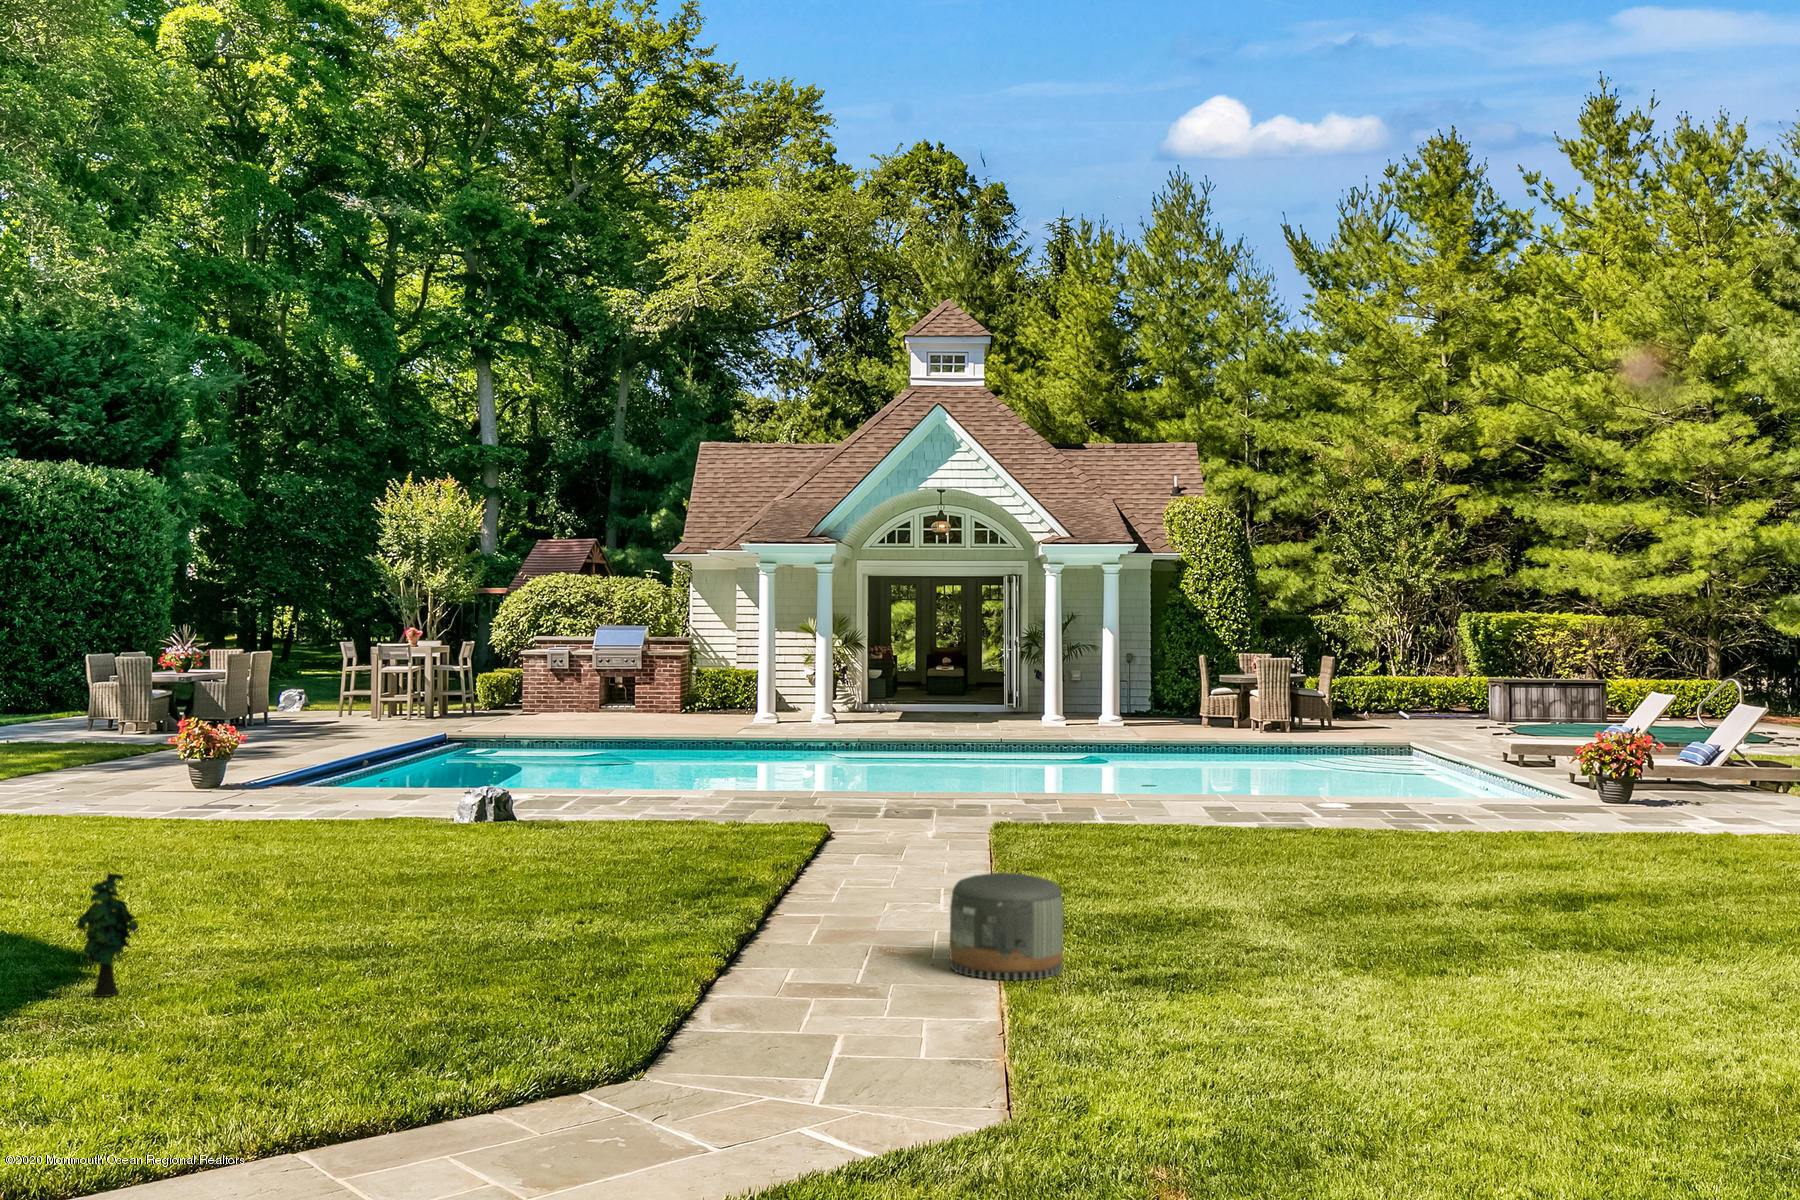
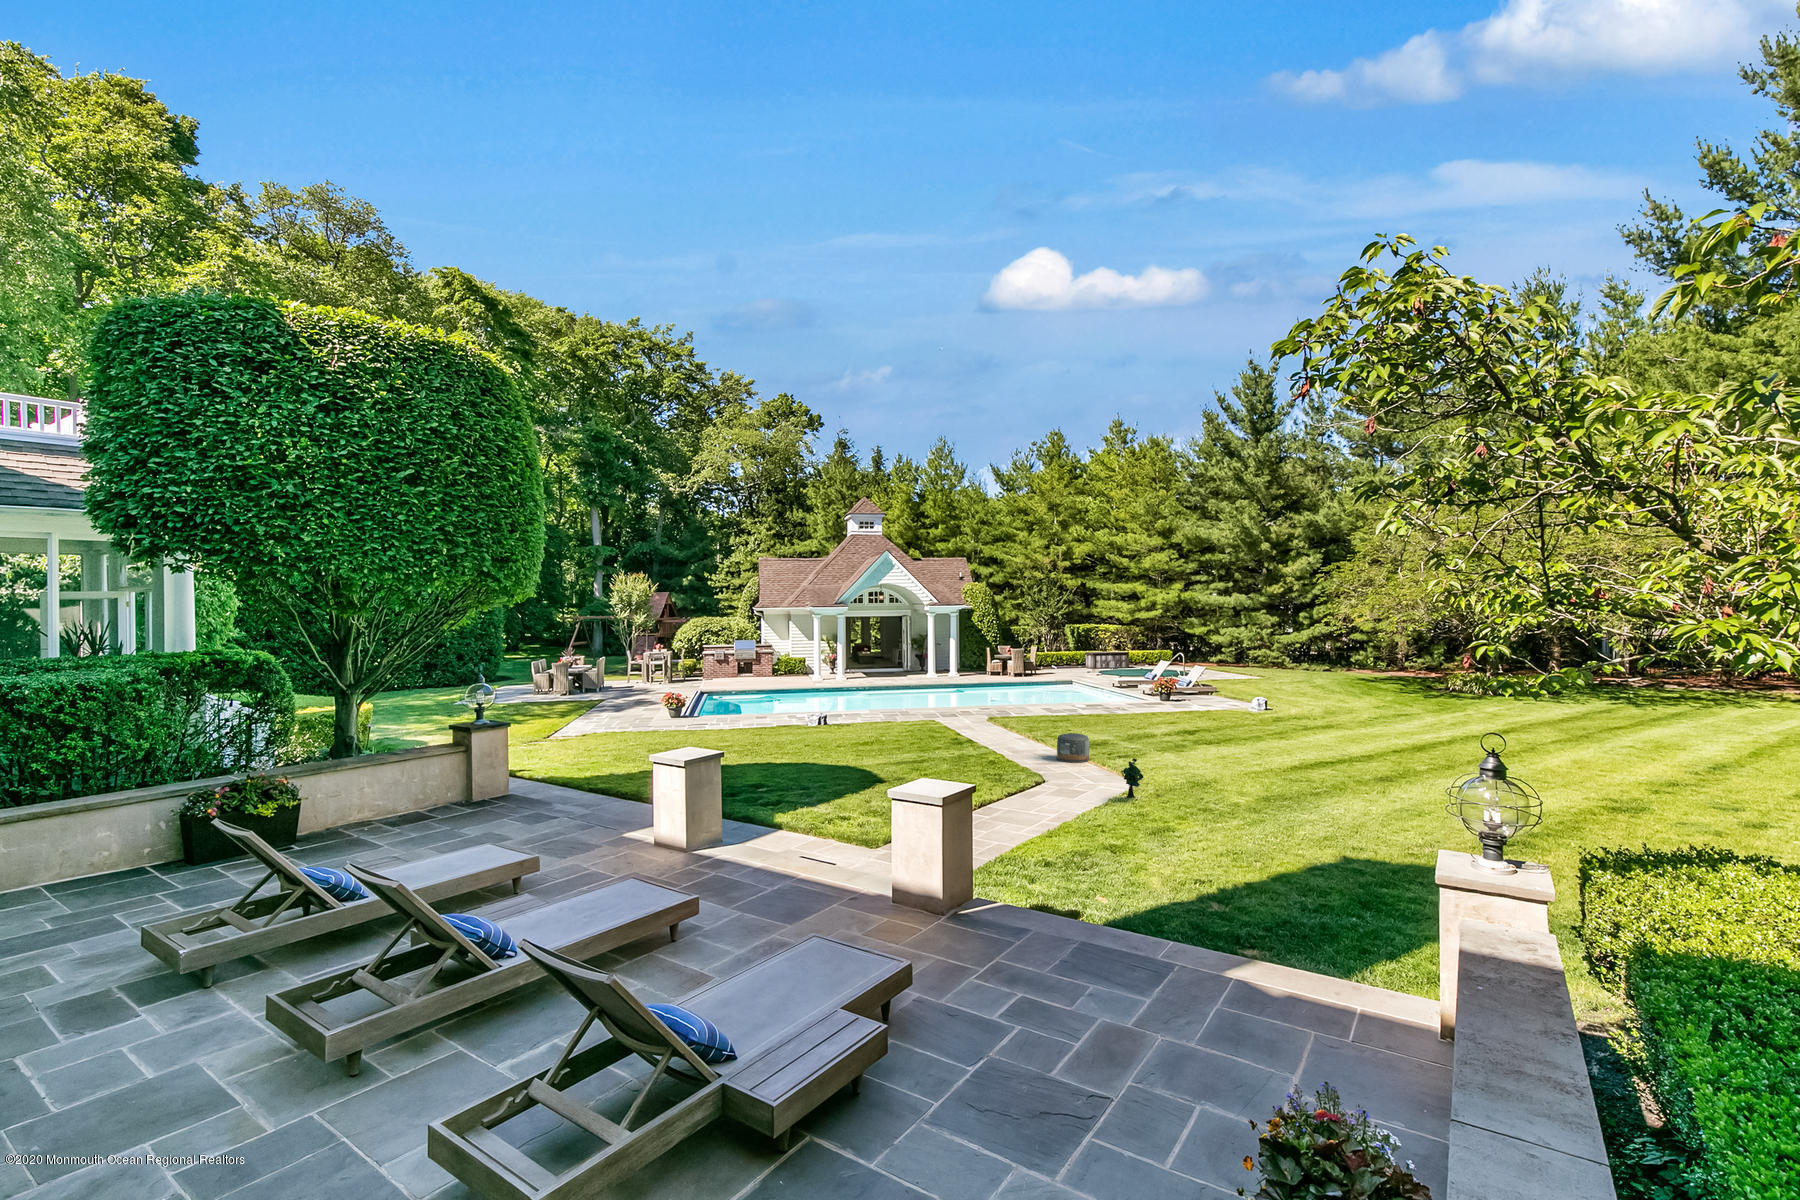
decorative plant: present [77,873,139,997] -> present [1121,759,1144,798]

